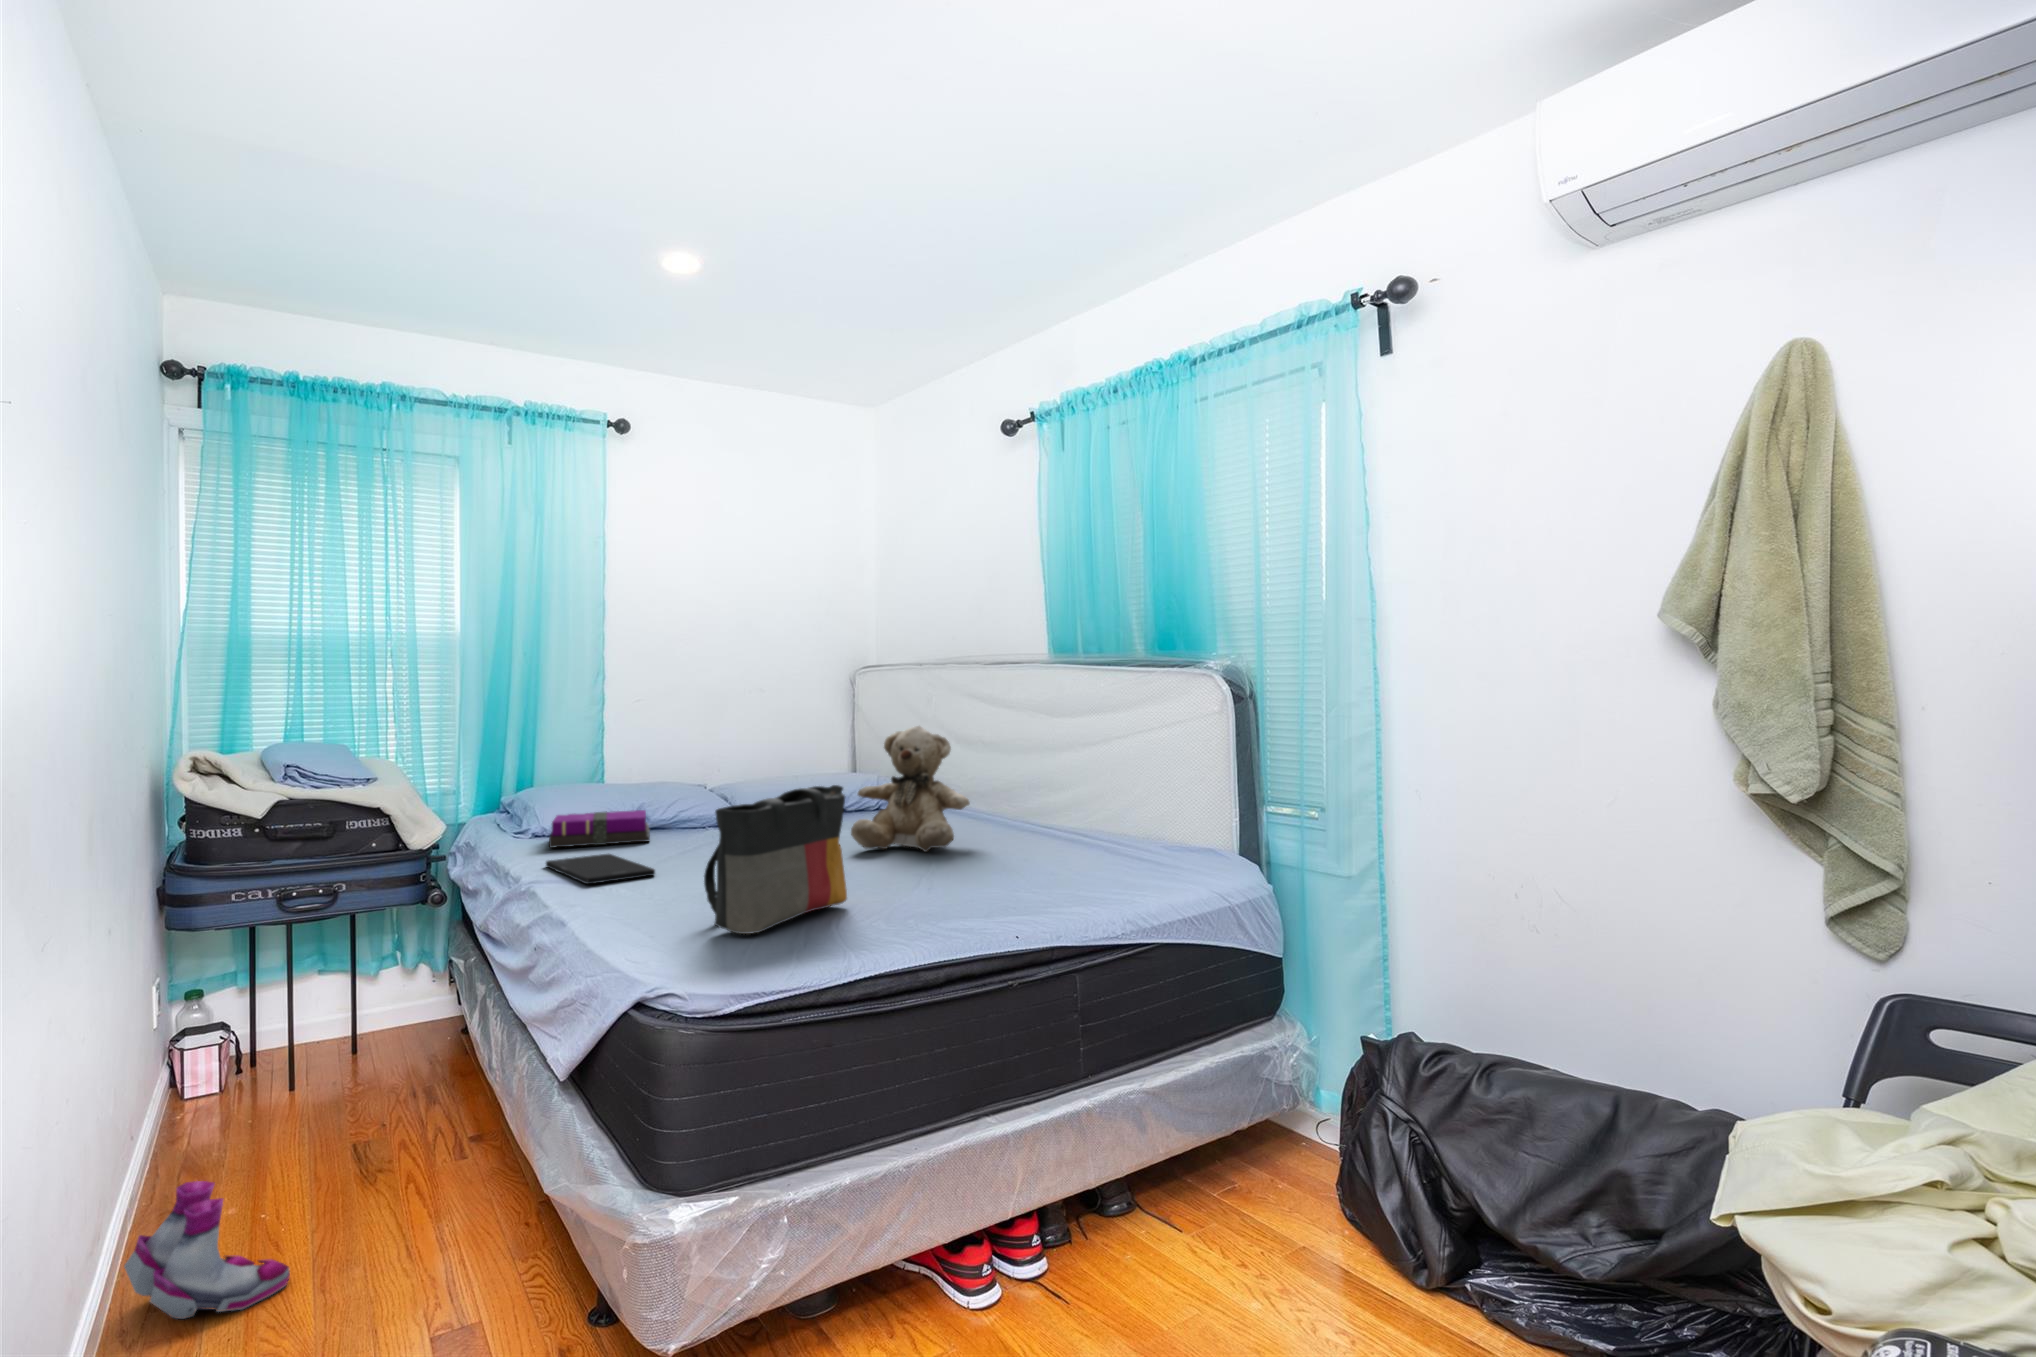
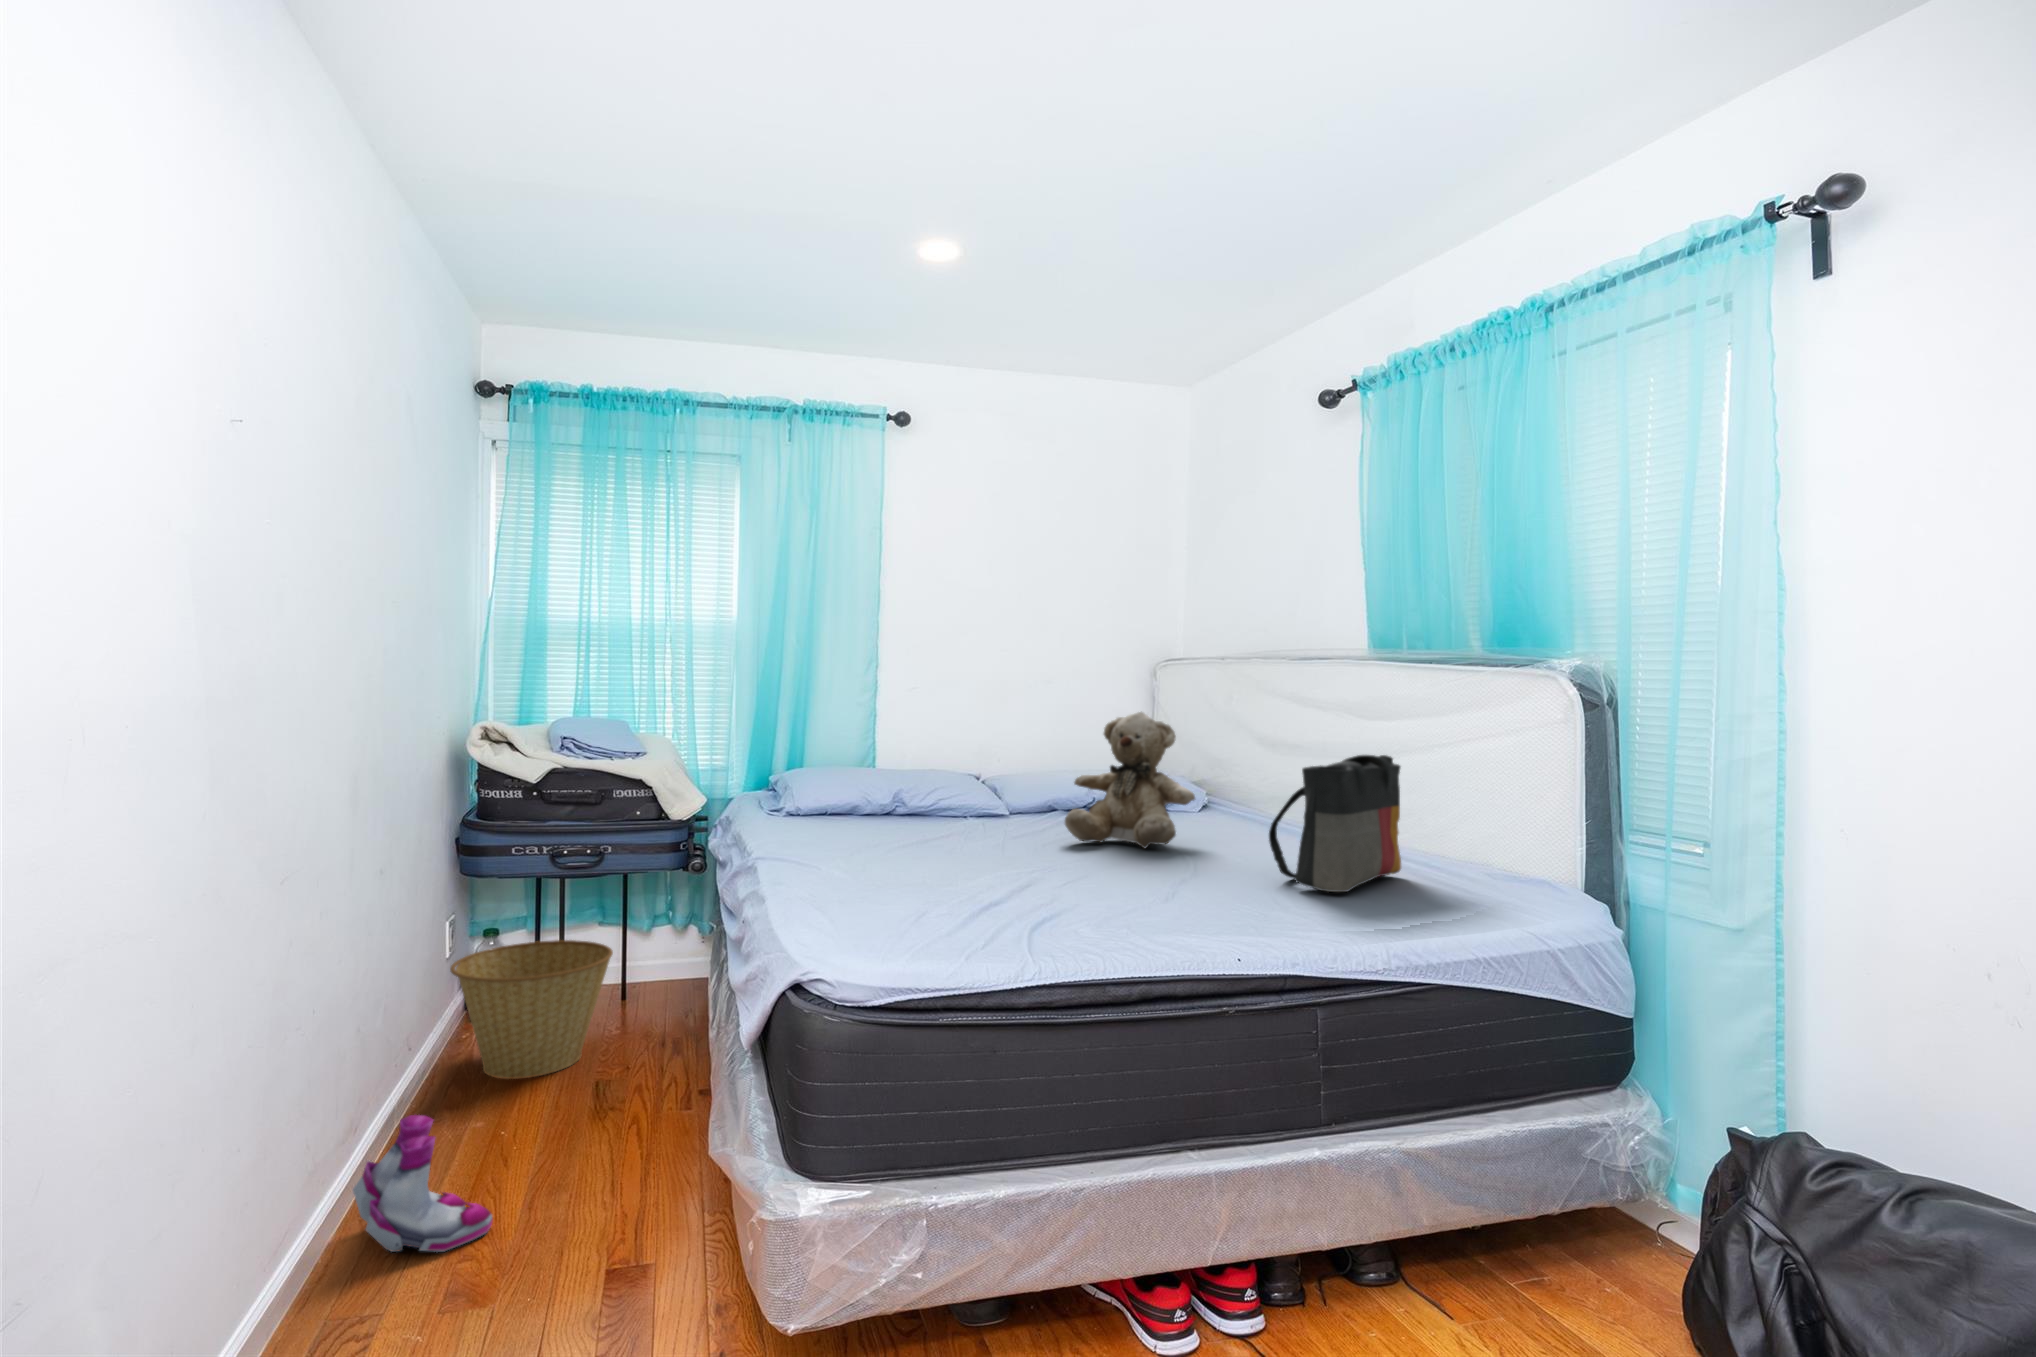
tote bag: present [704,785,847,934] -> present [1269,755,1401,892]
notebook: present [549,810,650,848] -> none [778,791,874,822]
smartphone: present [546,854,655,884] -> none [766,829,862,857]
basket: none [168,990,363,1145] -> present [450,940,613,1079]

